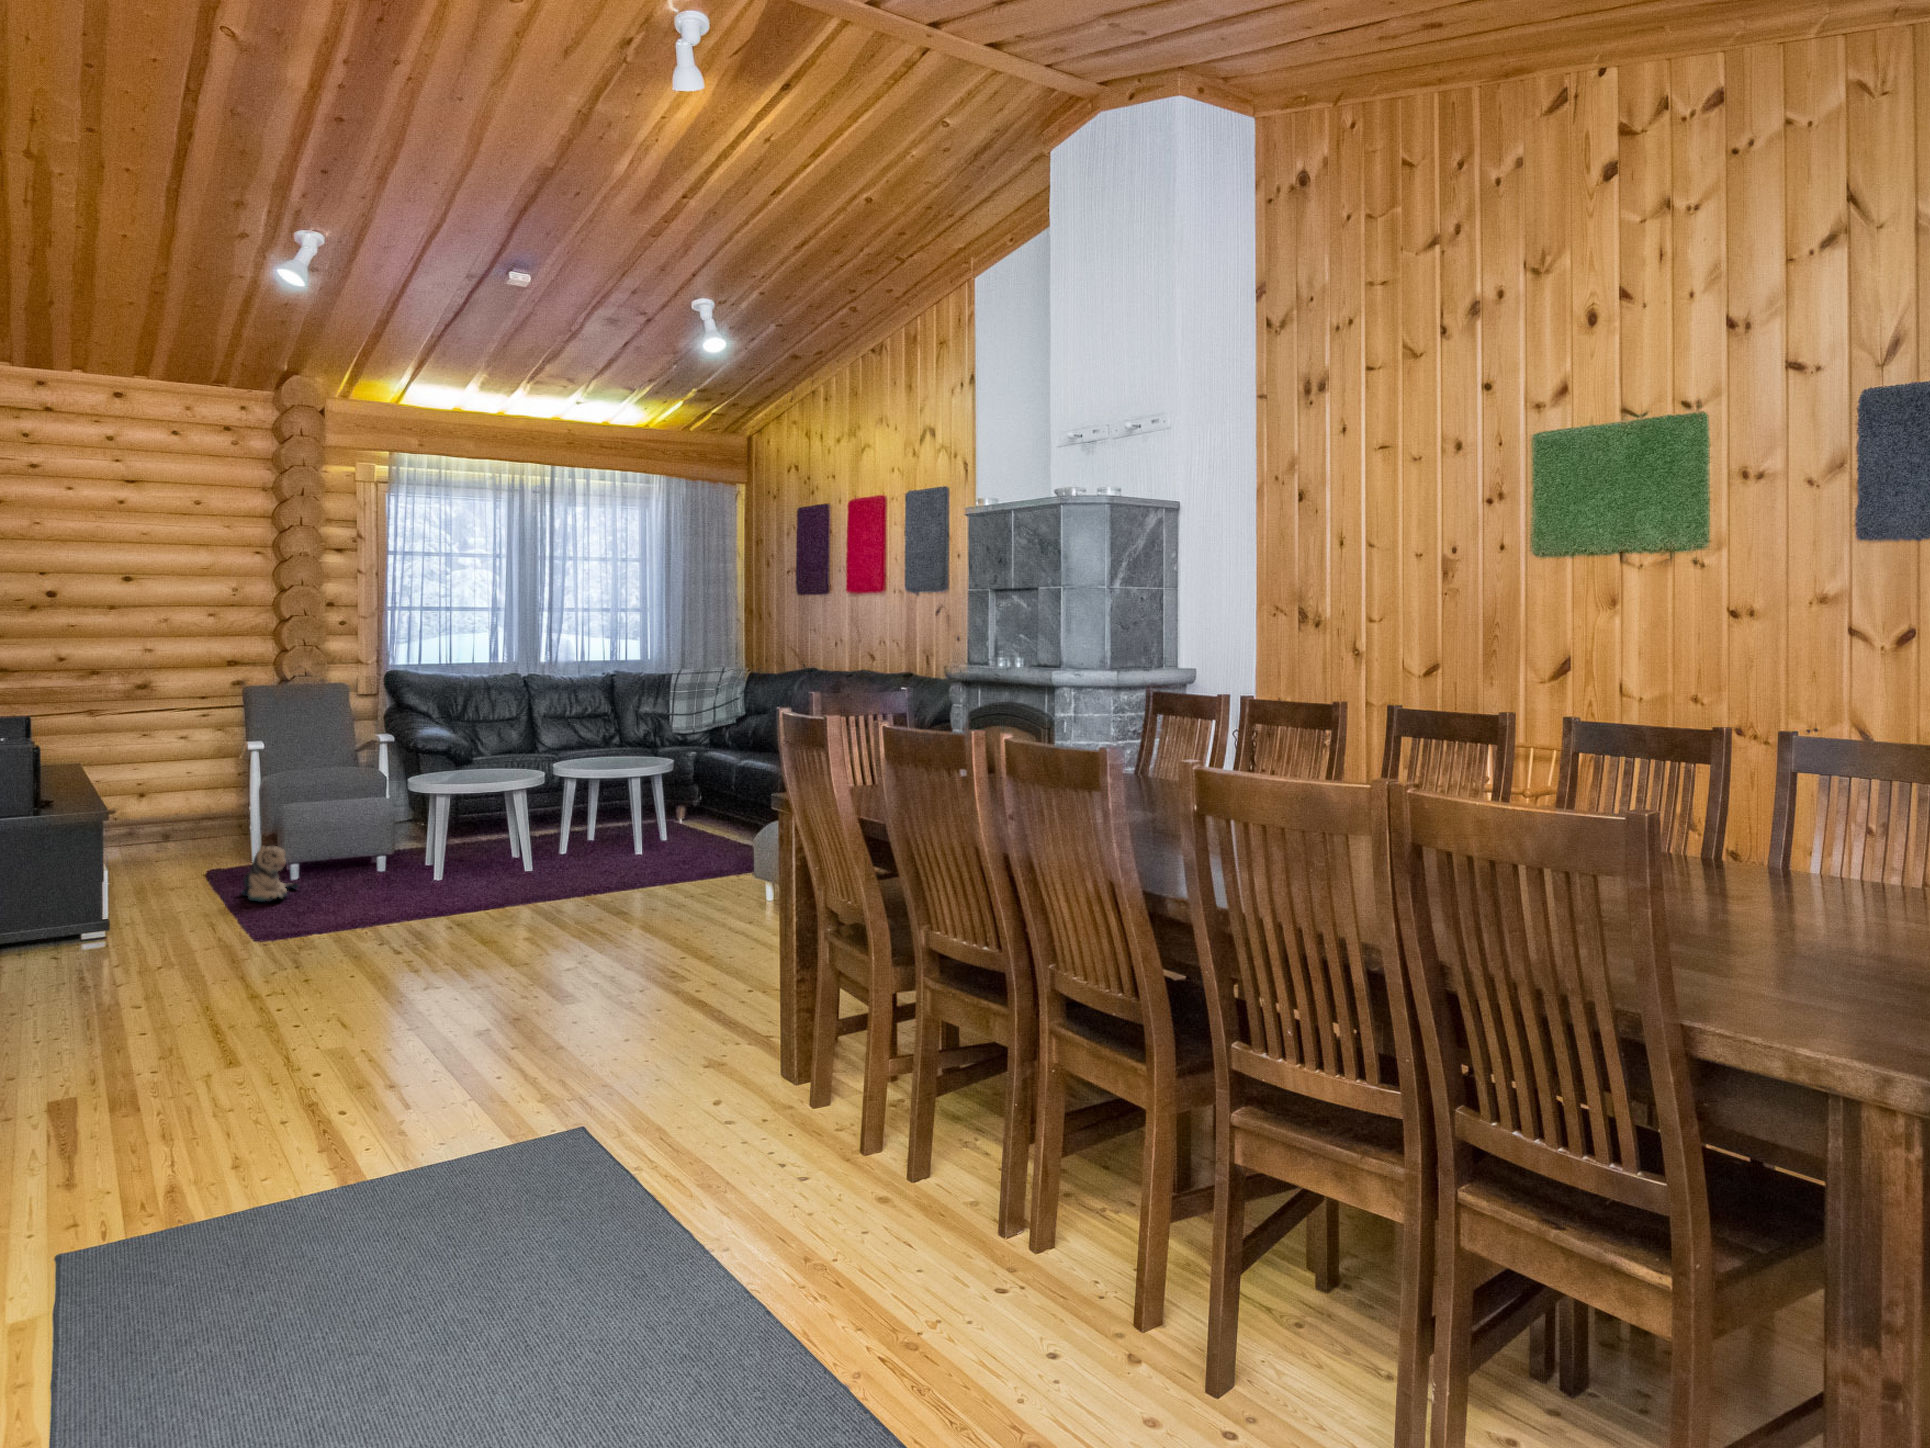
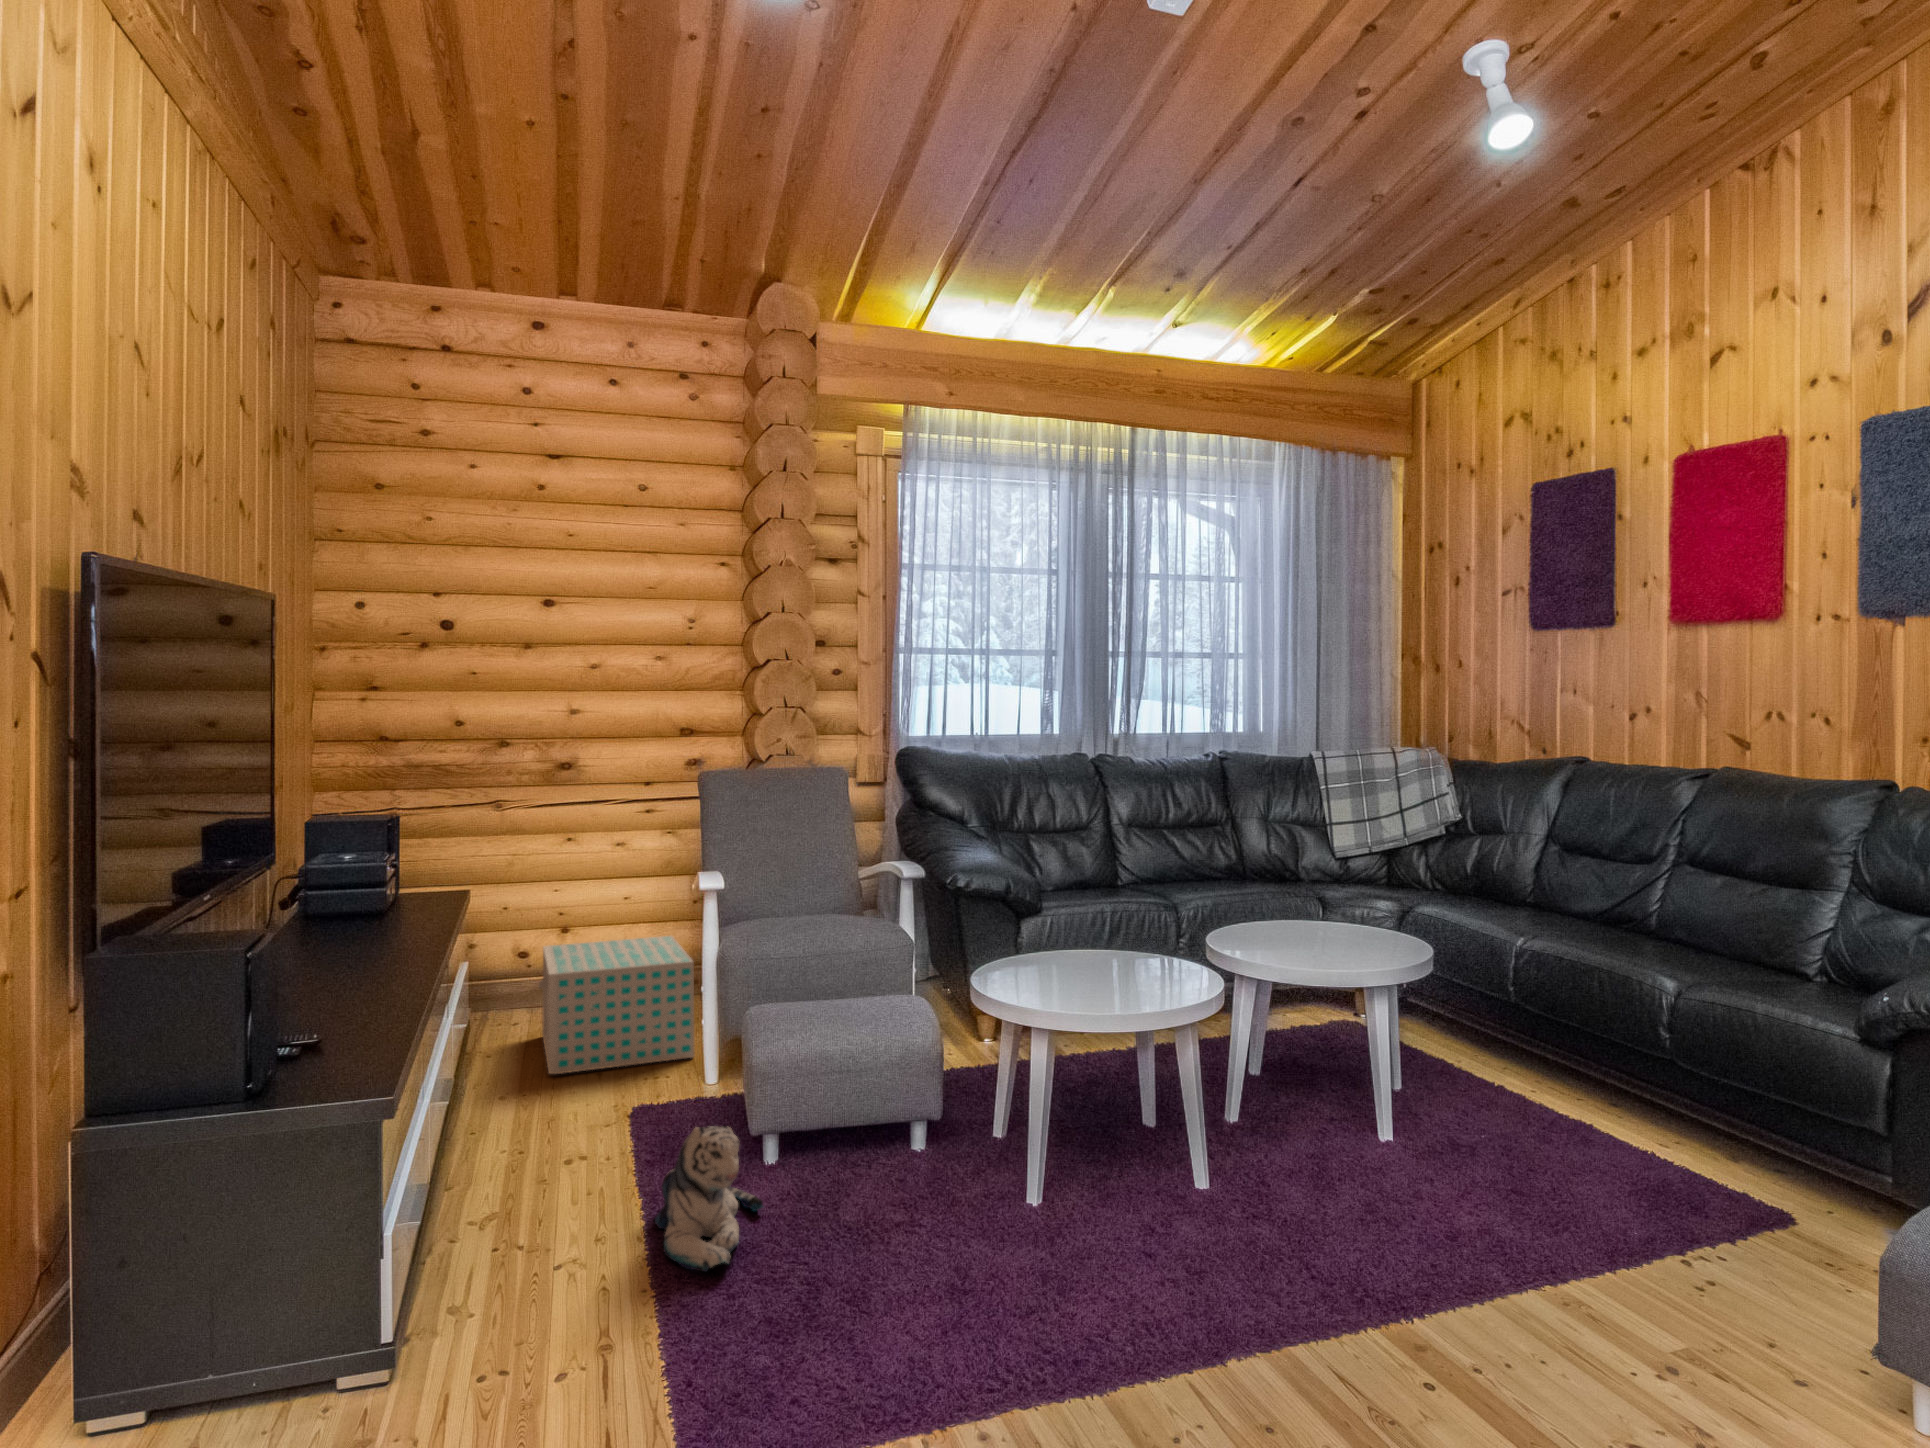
storage box: none [137,790,250,863] -> present [538,936,694,1074]

